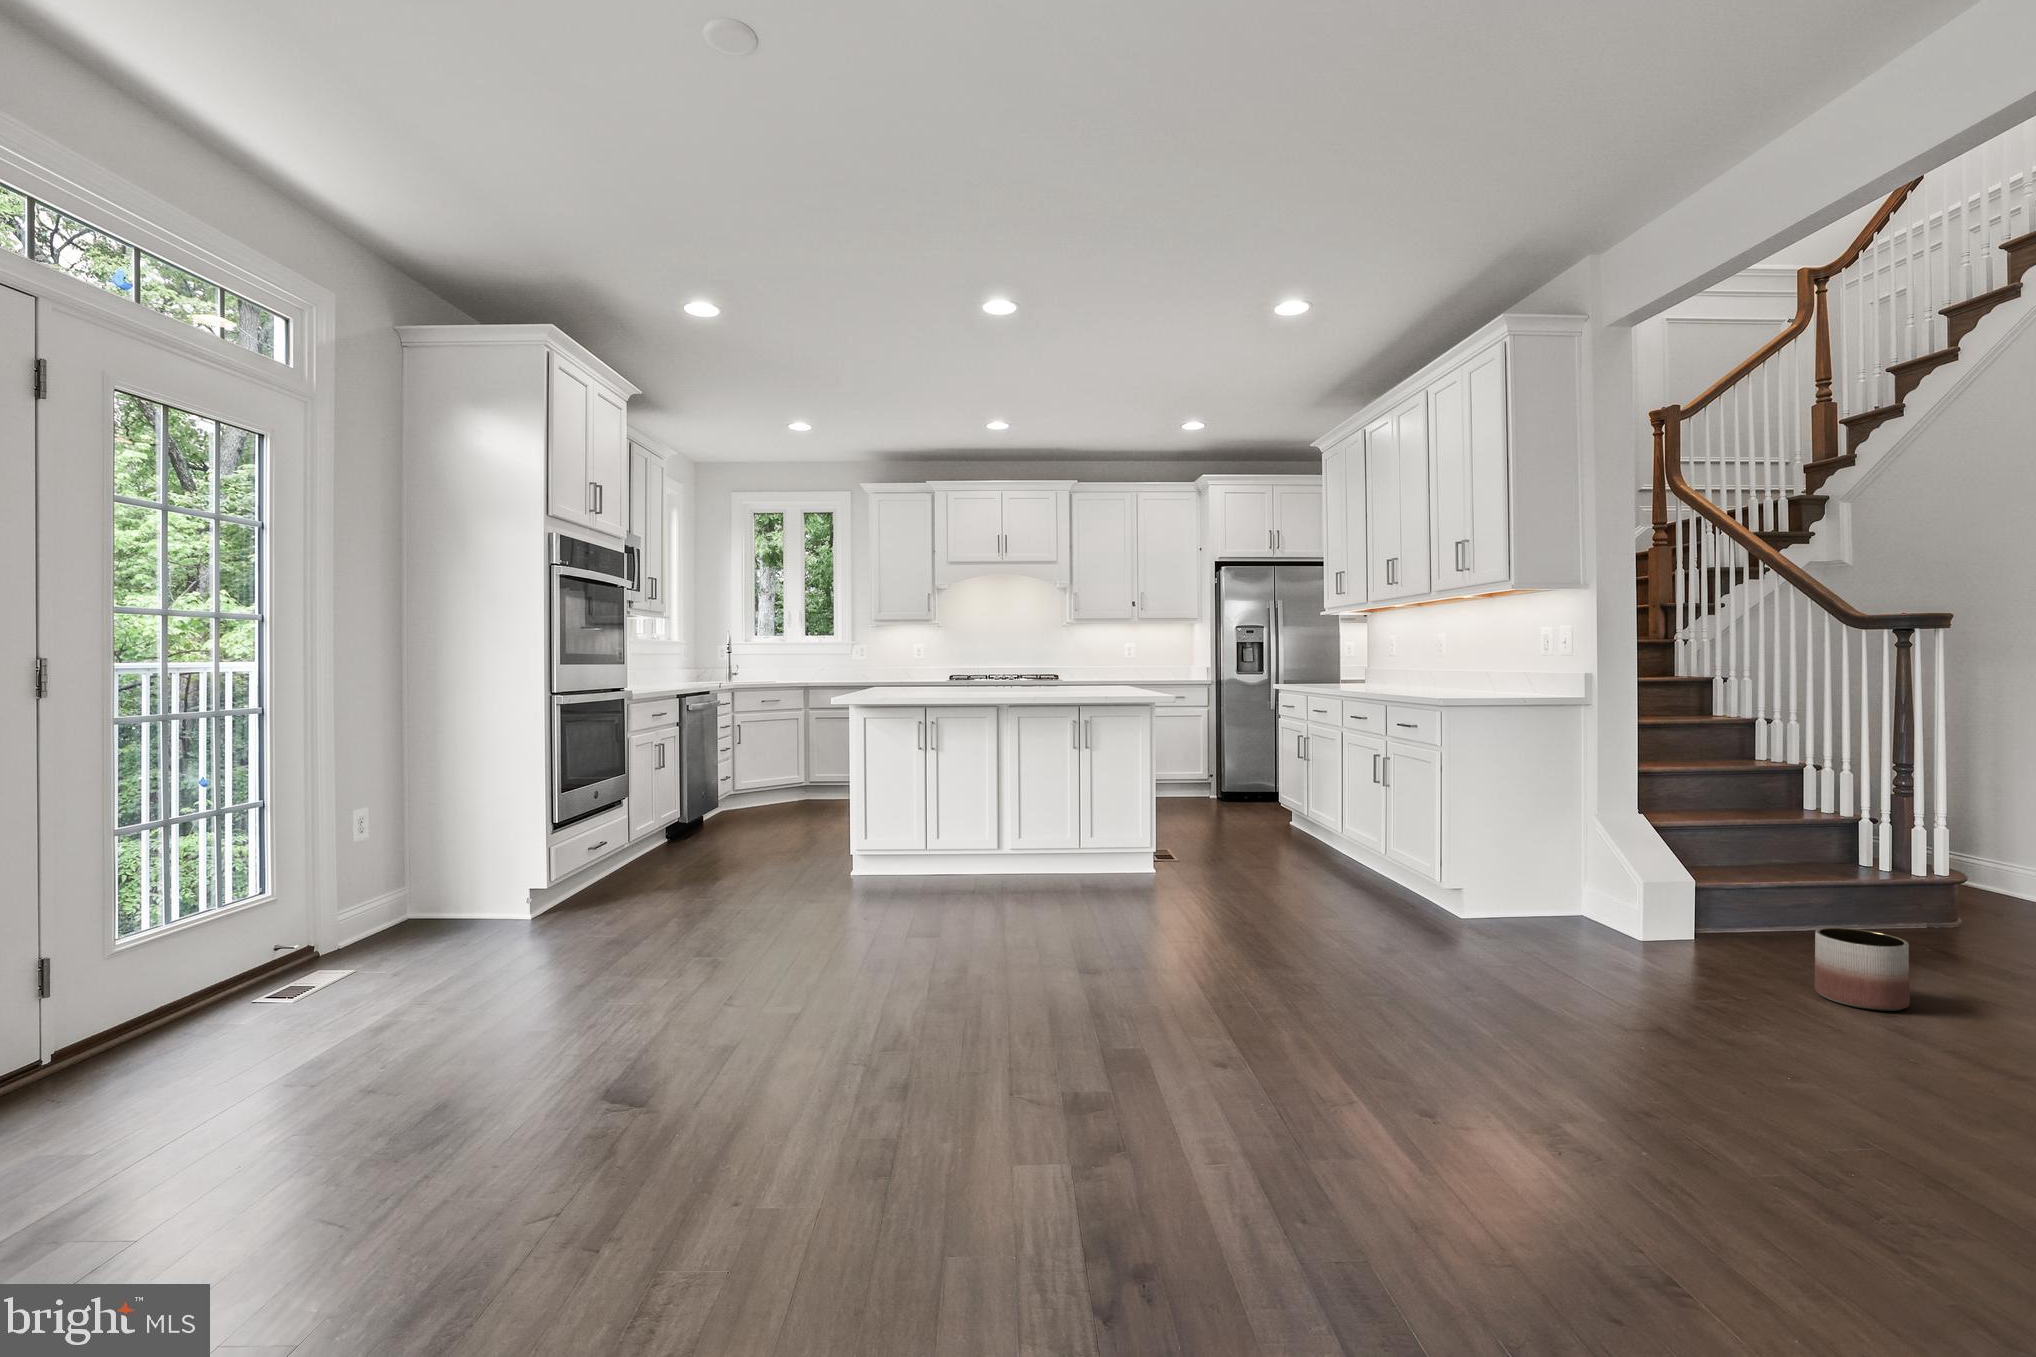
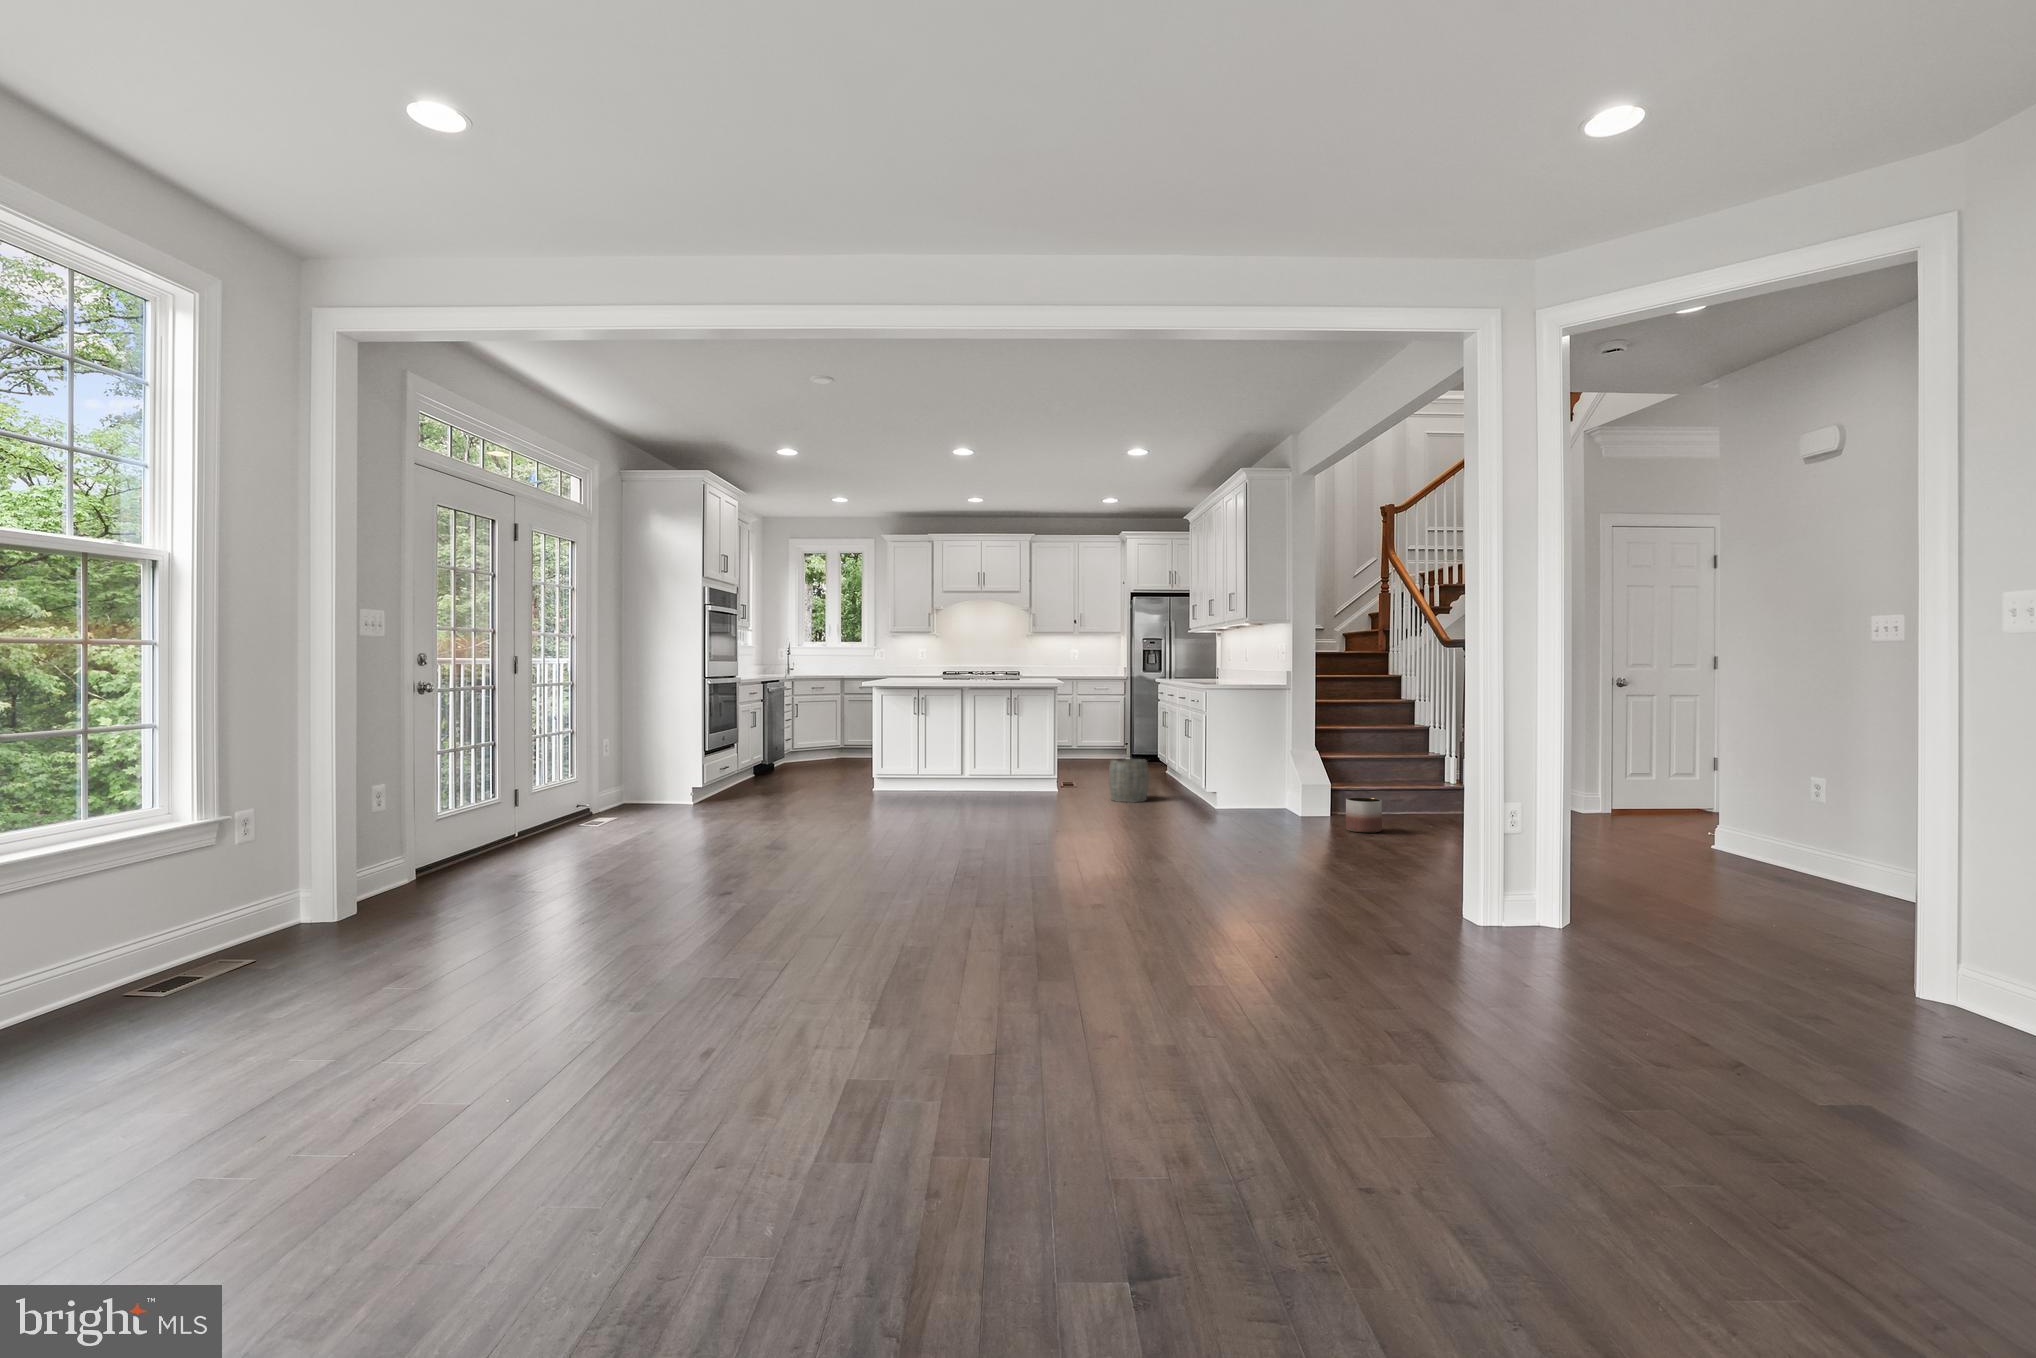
woven basket: none [1252,822,1323,902] -> present [1109,759,1149,802]

